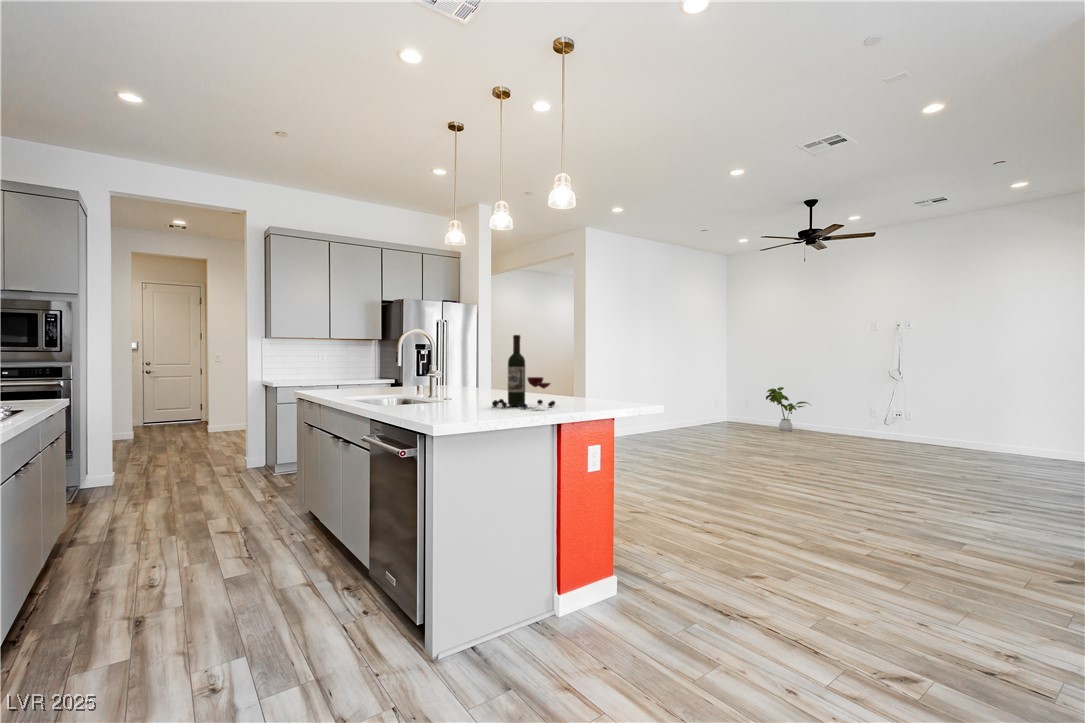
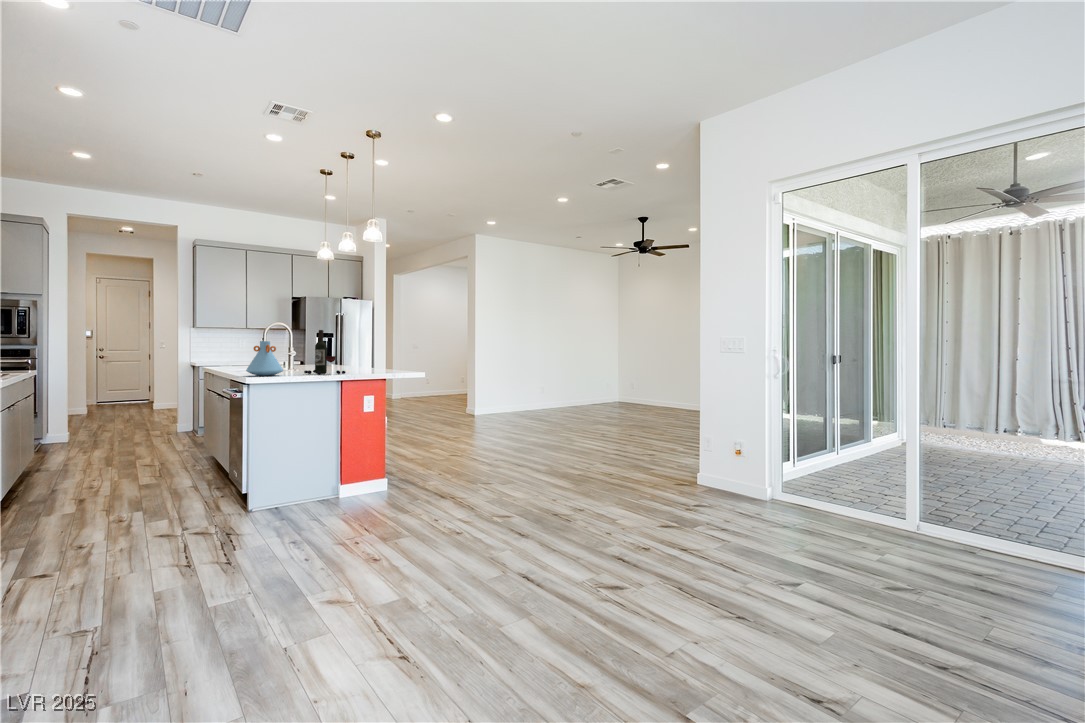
vase: none [418,355,475,414] -> present [246,341,283,376]
house plant: present [766,387,809,431] -> none [639,375,674,413]

